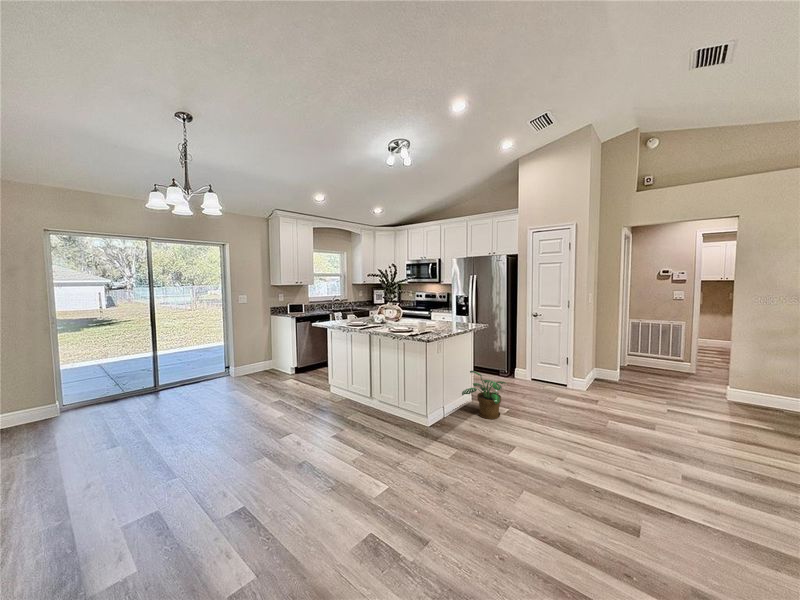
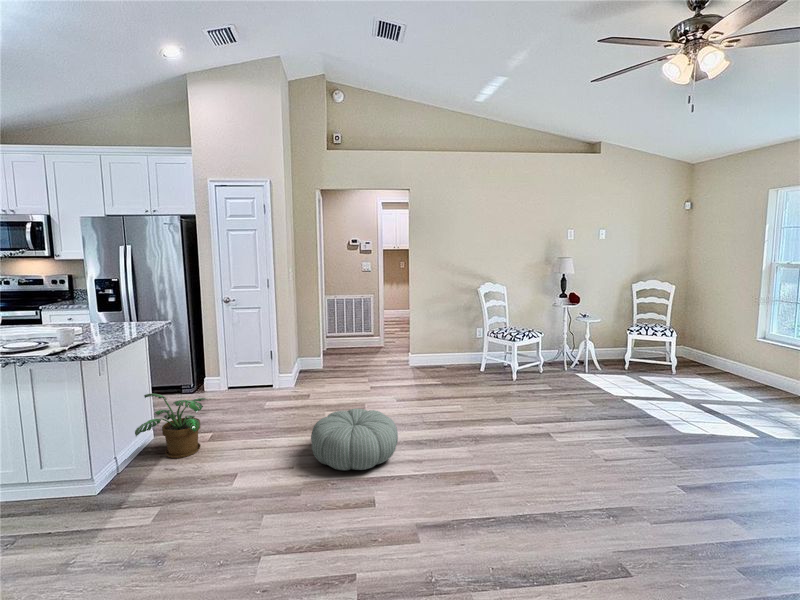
pouf: none [584,424,685,491] -> present [311,408,398,471]

